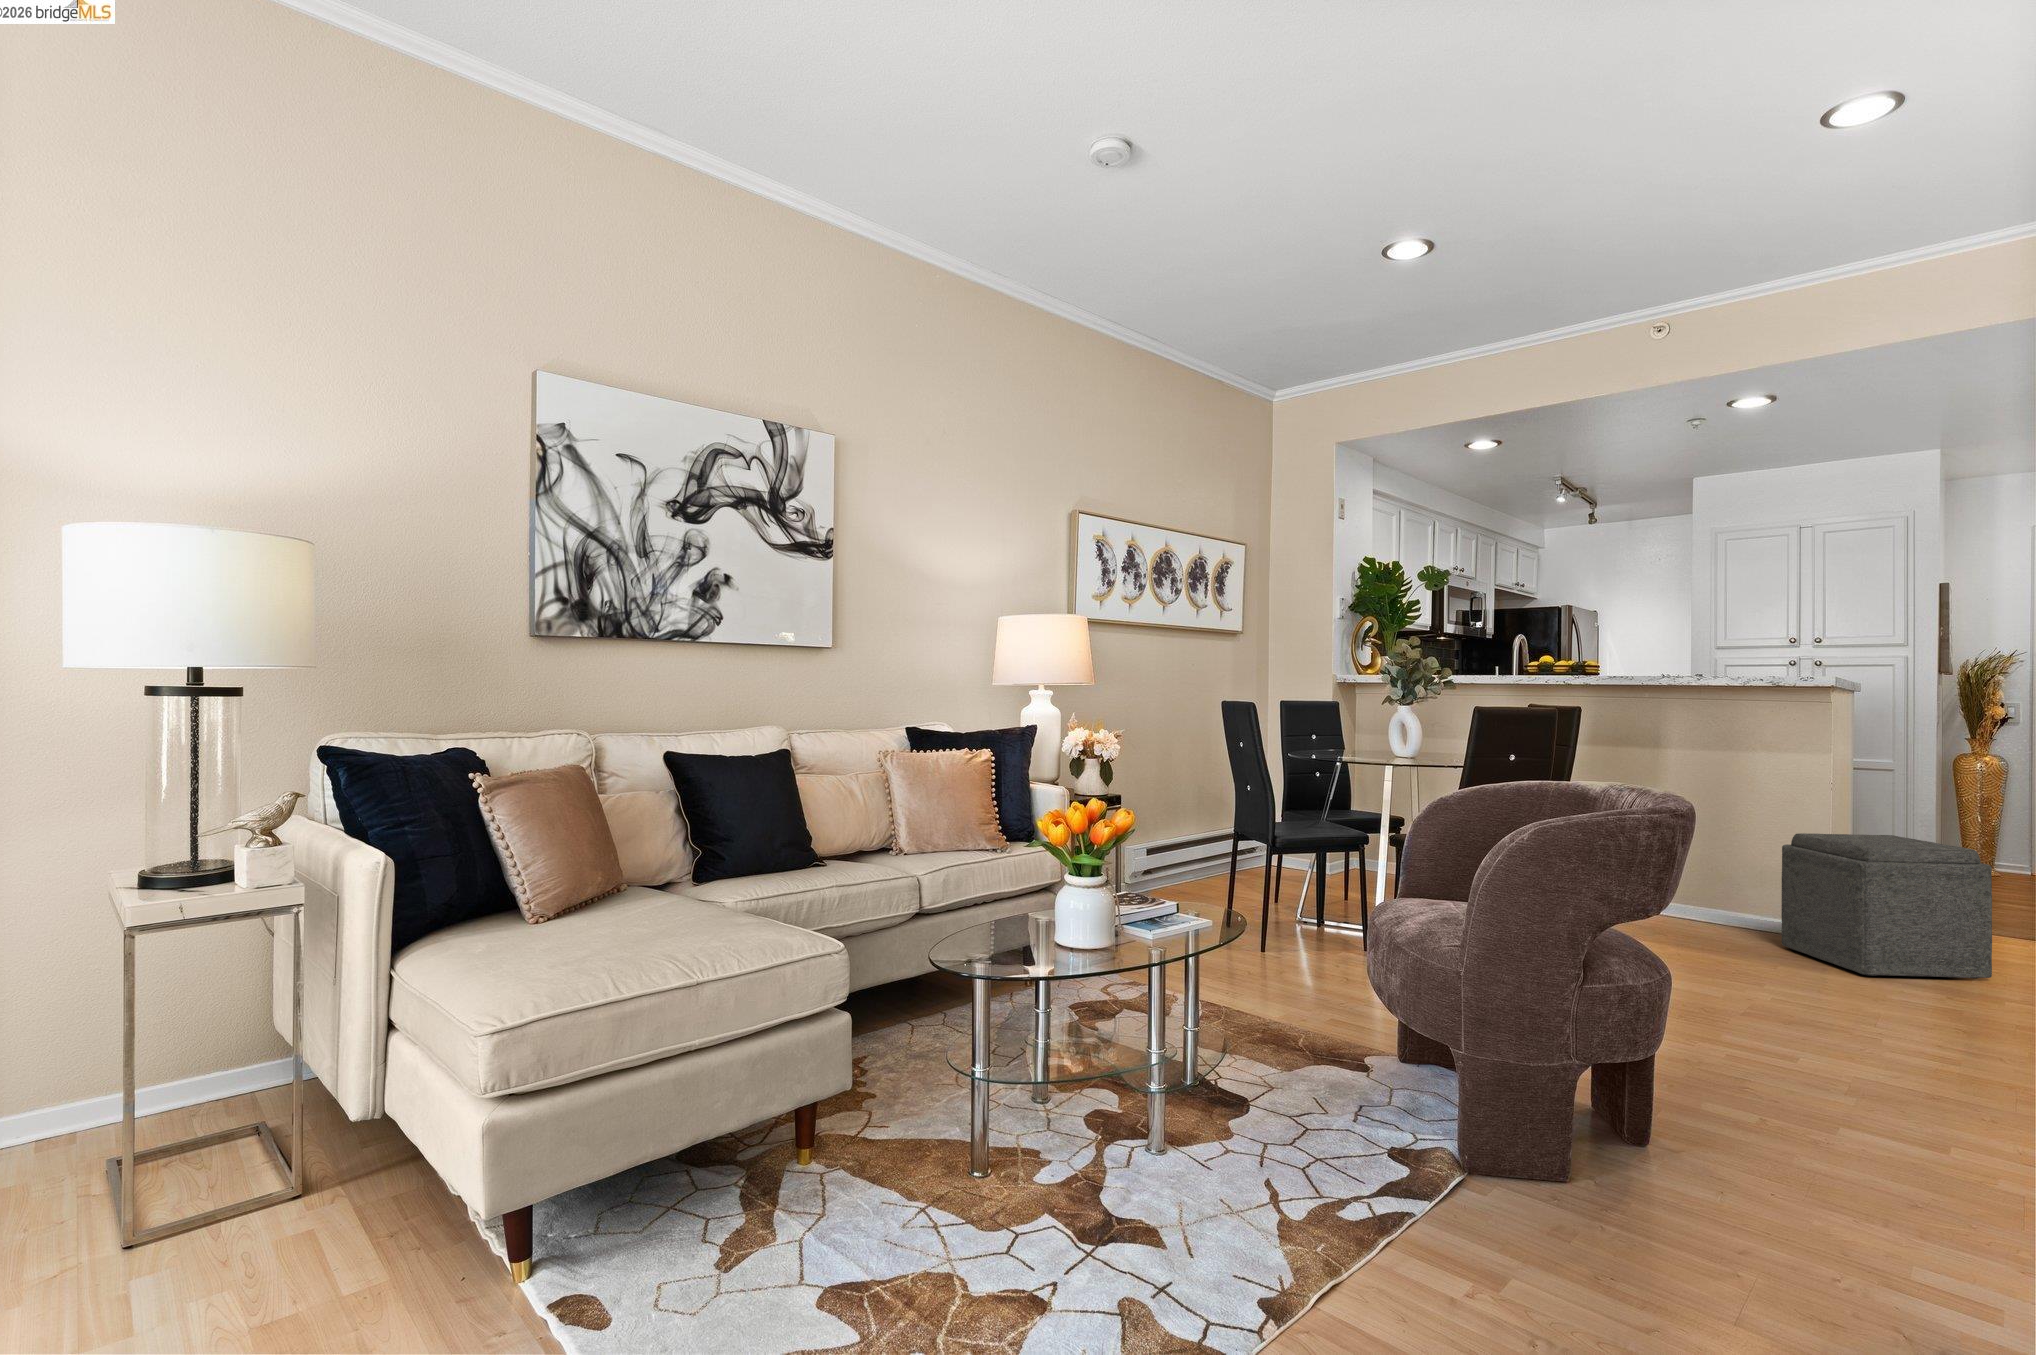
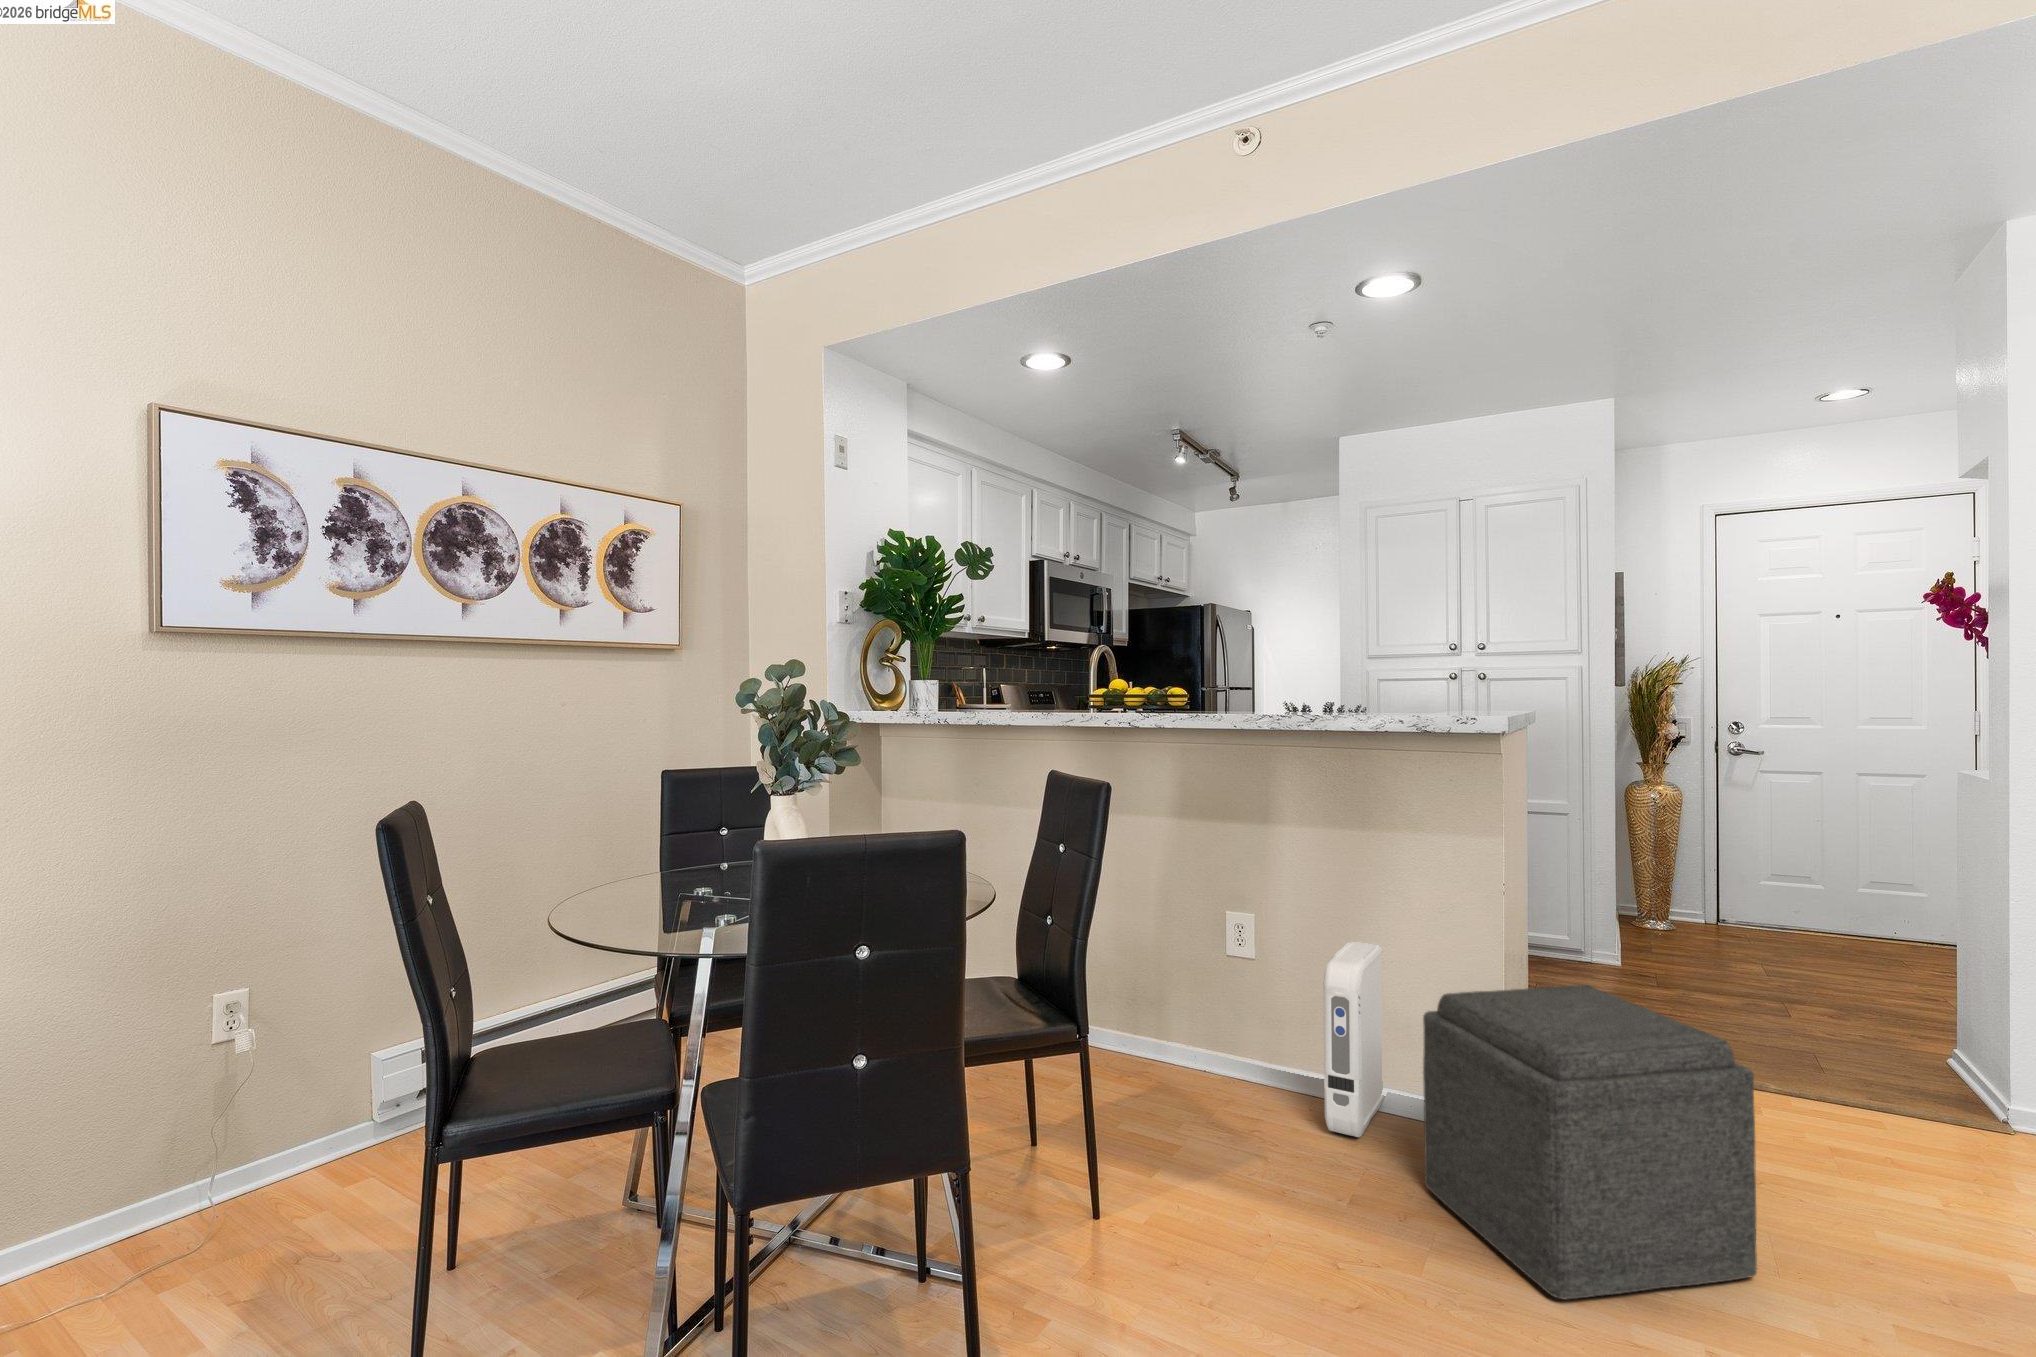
air purifier: none [1711,820,1751,931] -> present [1323,941,1385,1137]

